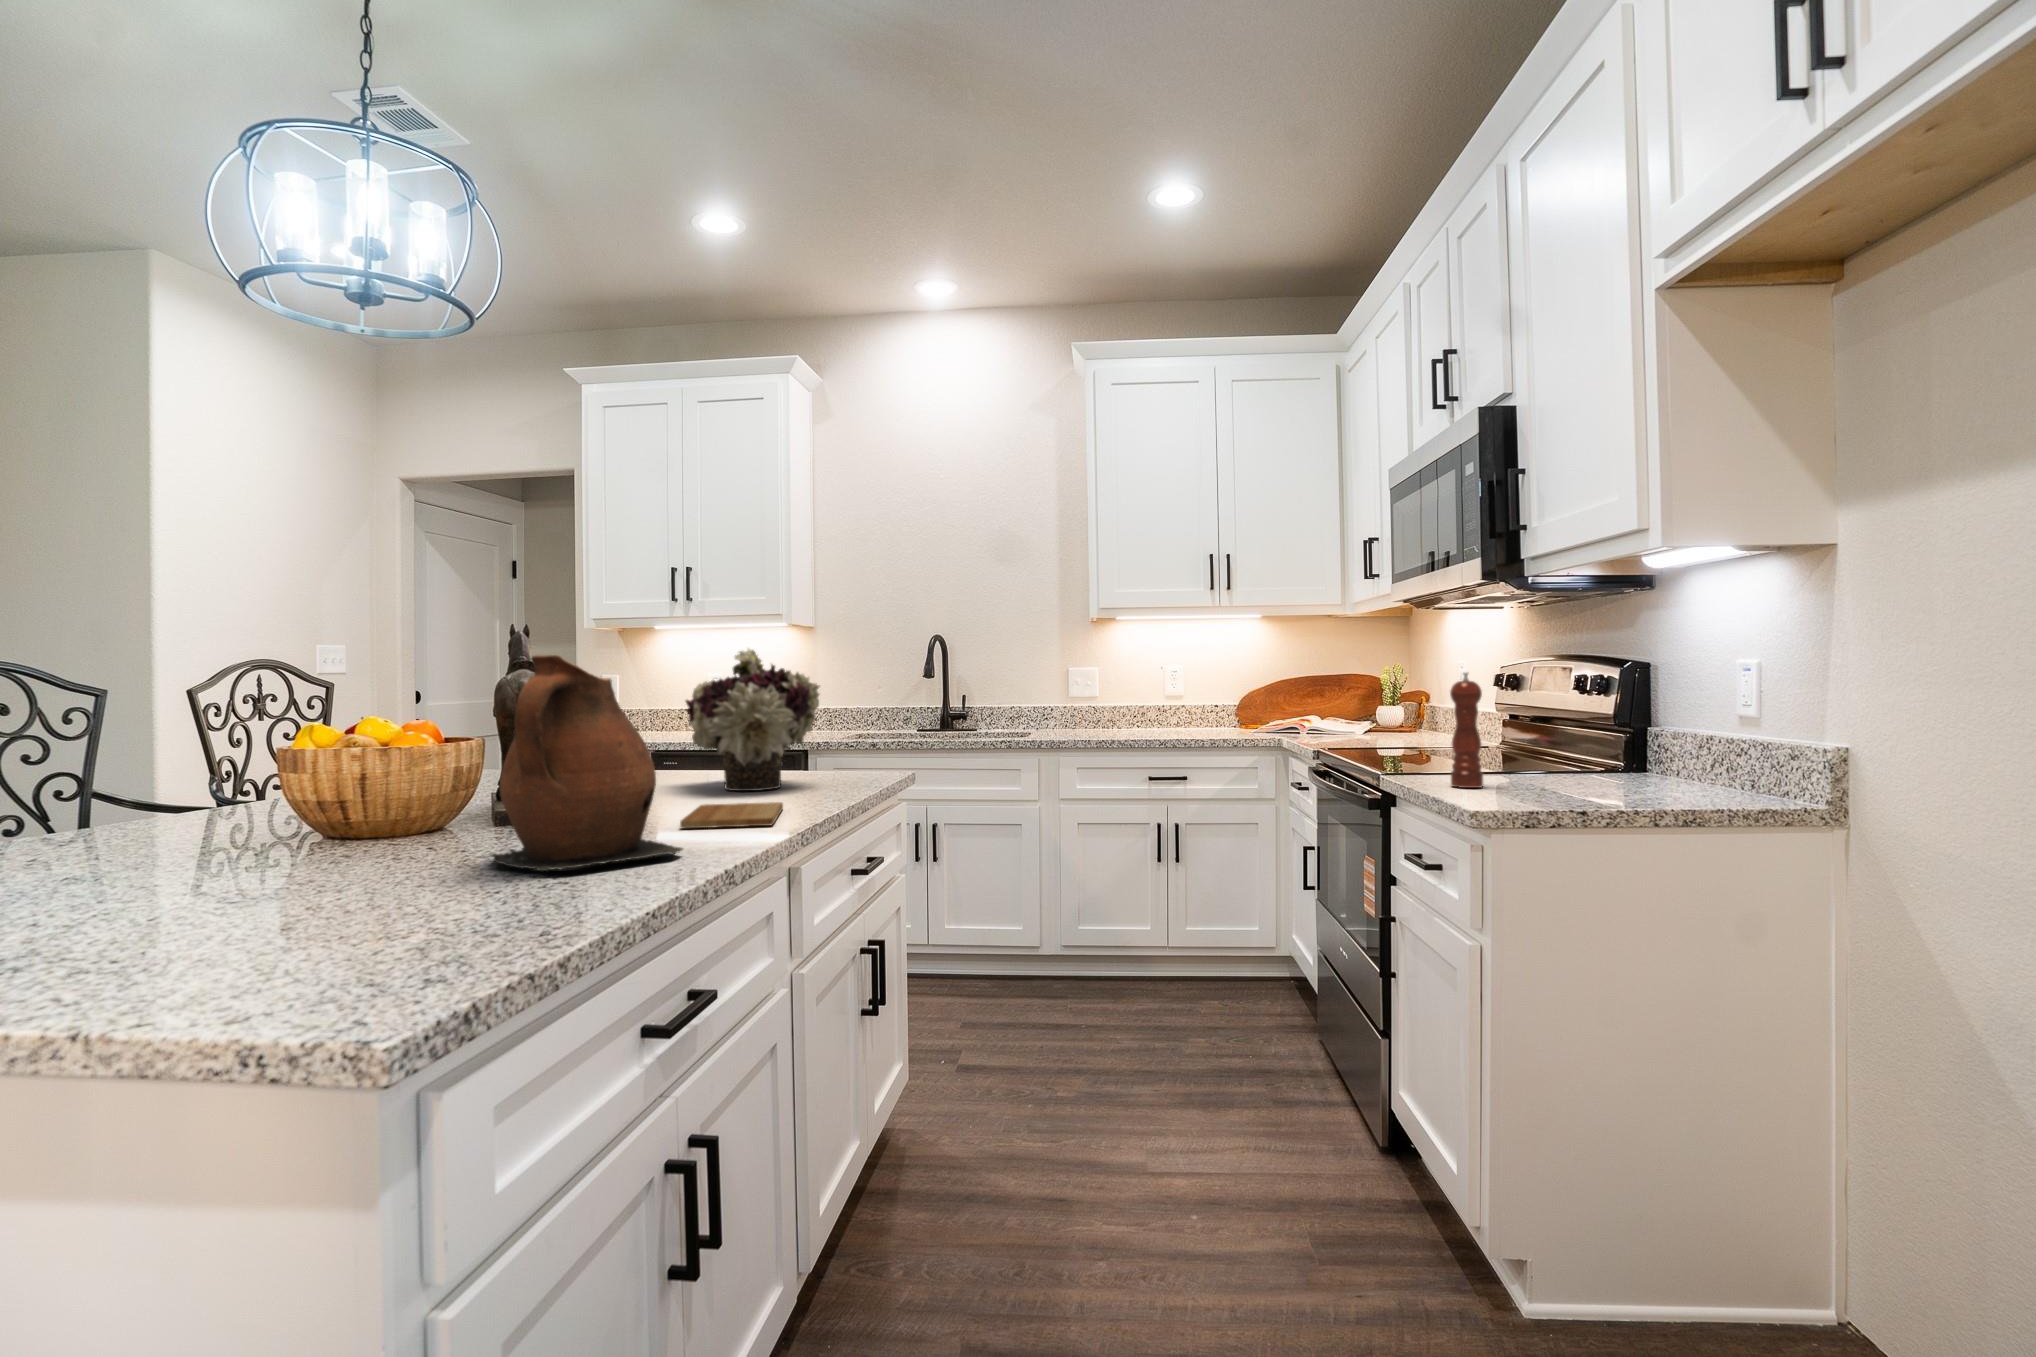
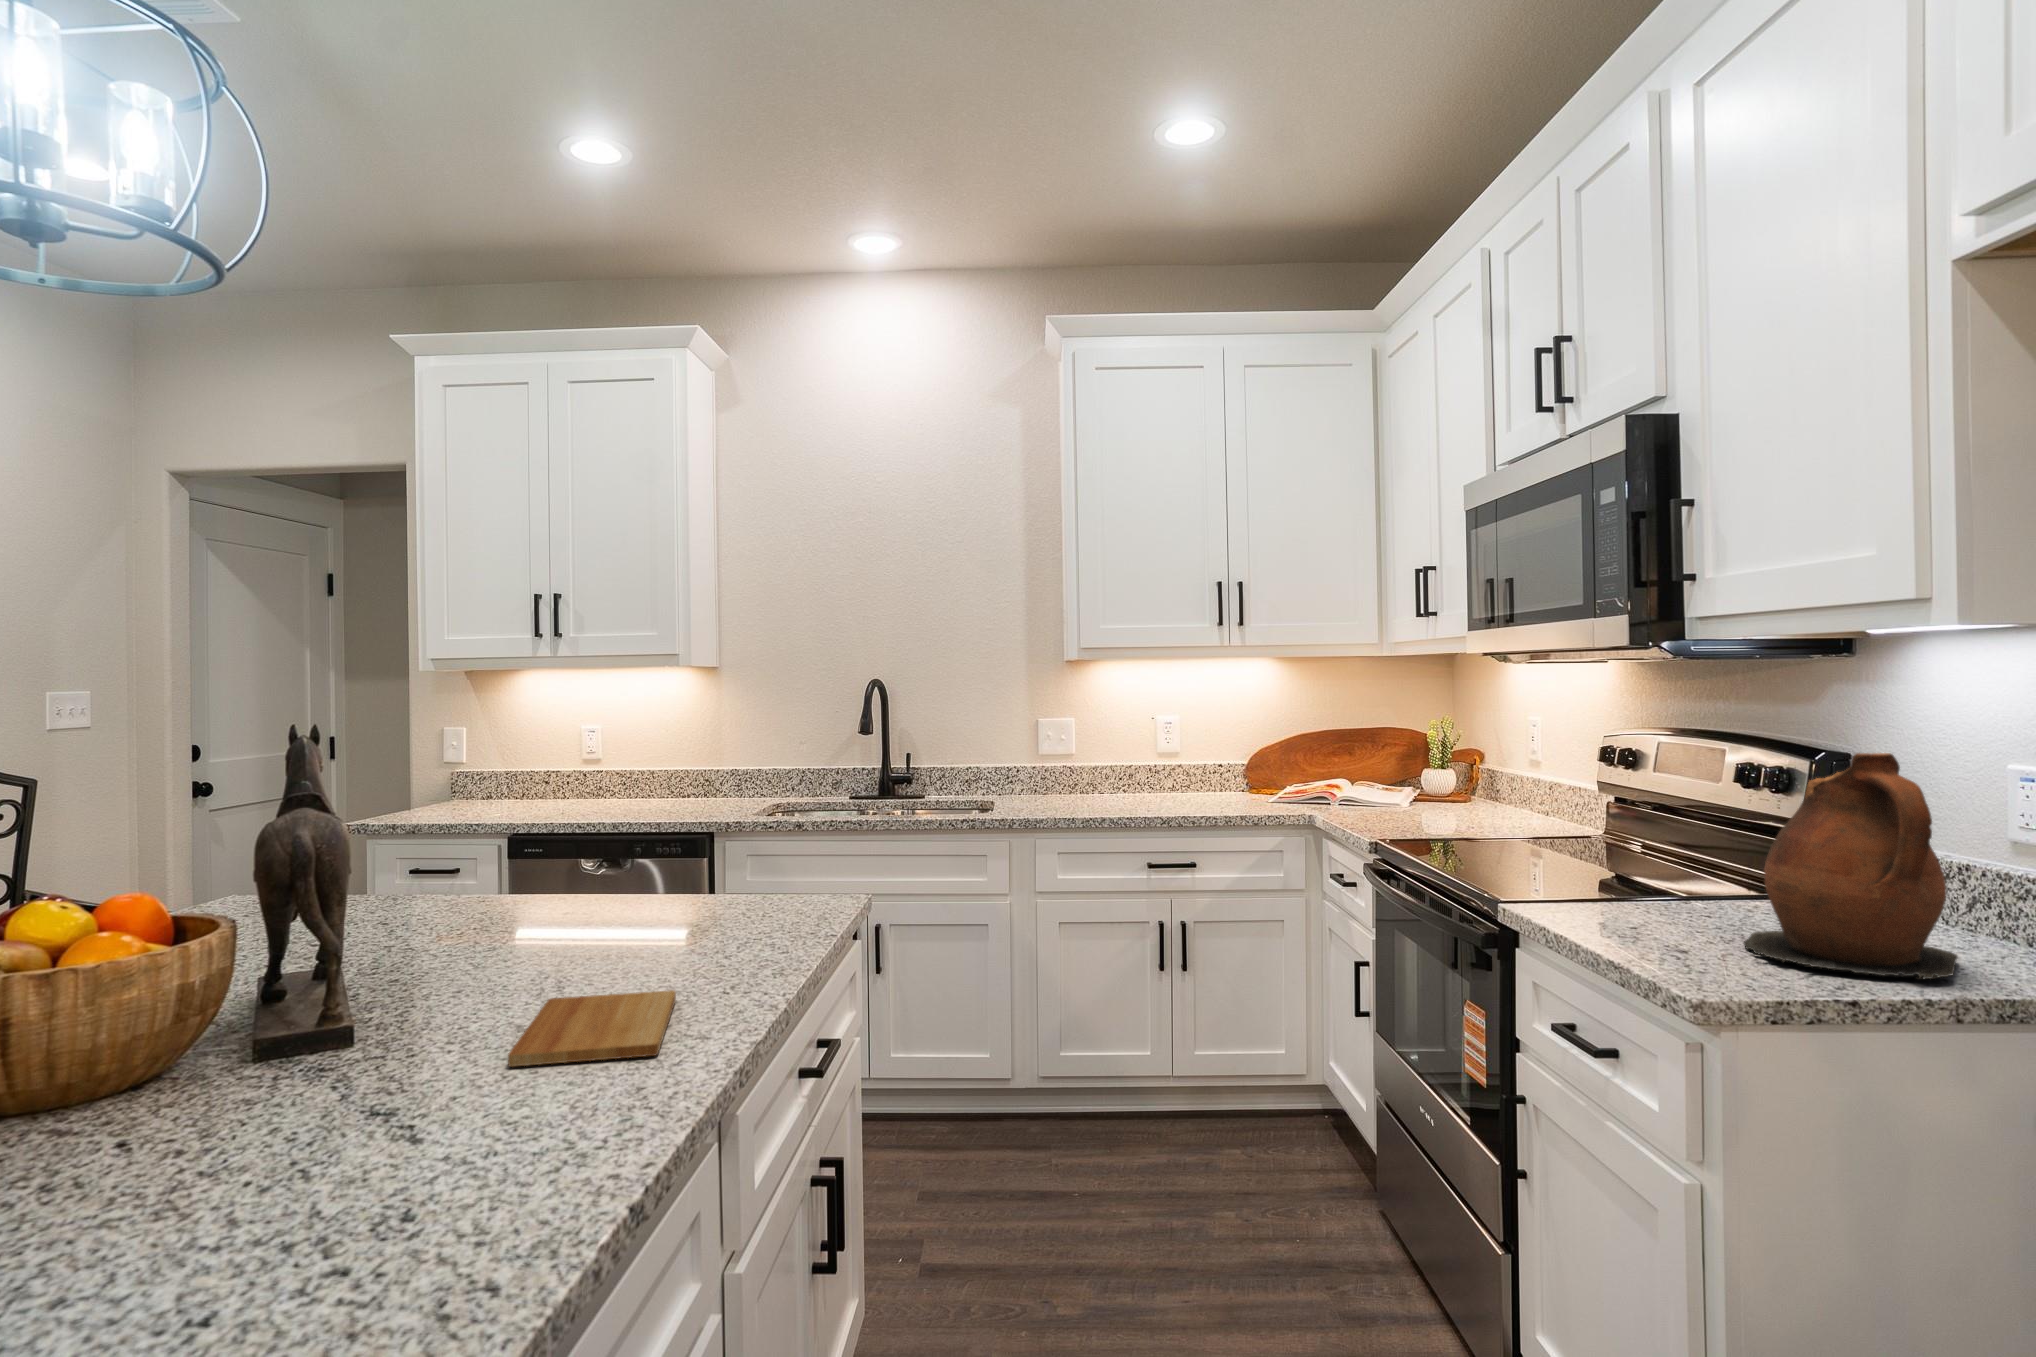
flower arrangement: present [686,649,820,791] -> none [536,738,732,949]
ceramic pitcher: present [483,655,682,871] -> present [1744,753,1958,979]
pepper mill: present [1450,672,1483,788] -> none [1618,778,1667,942]

